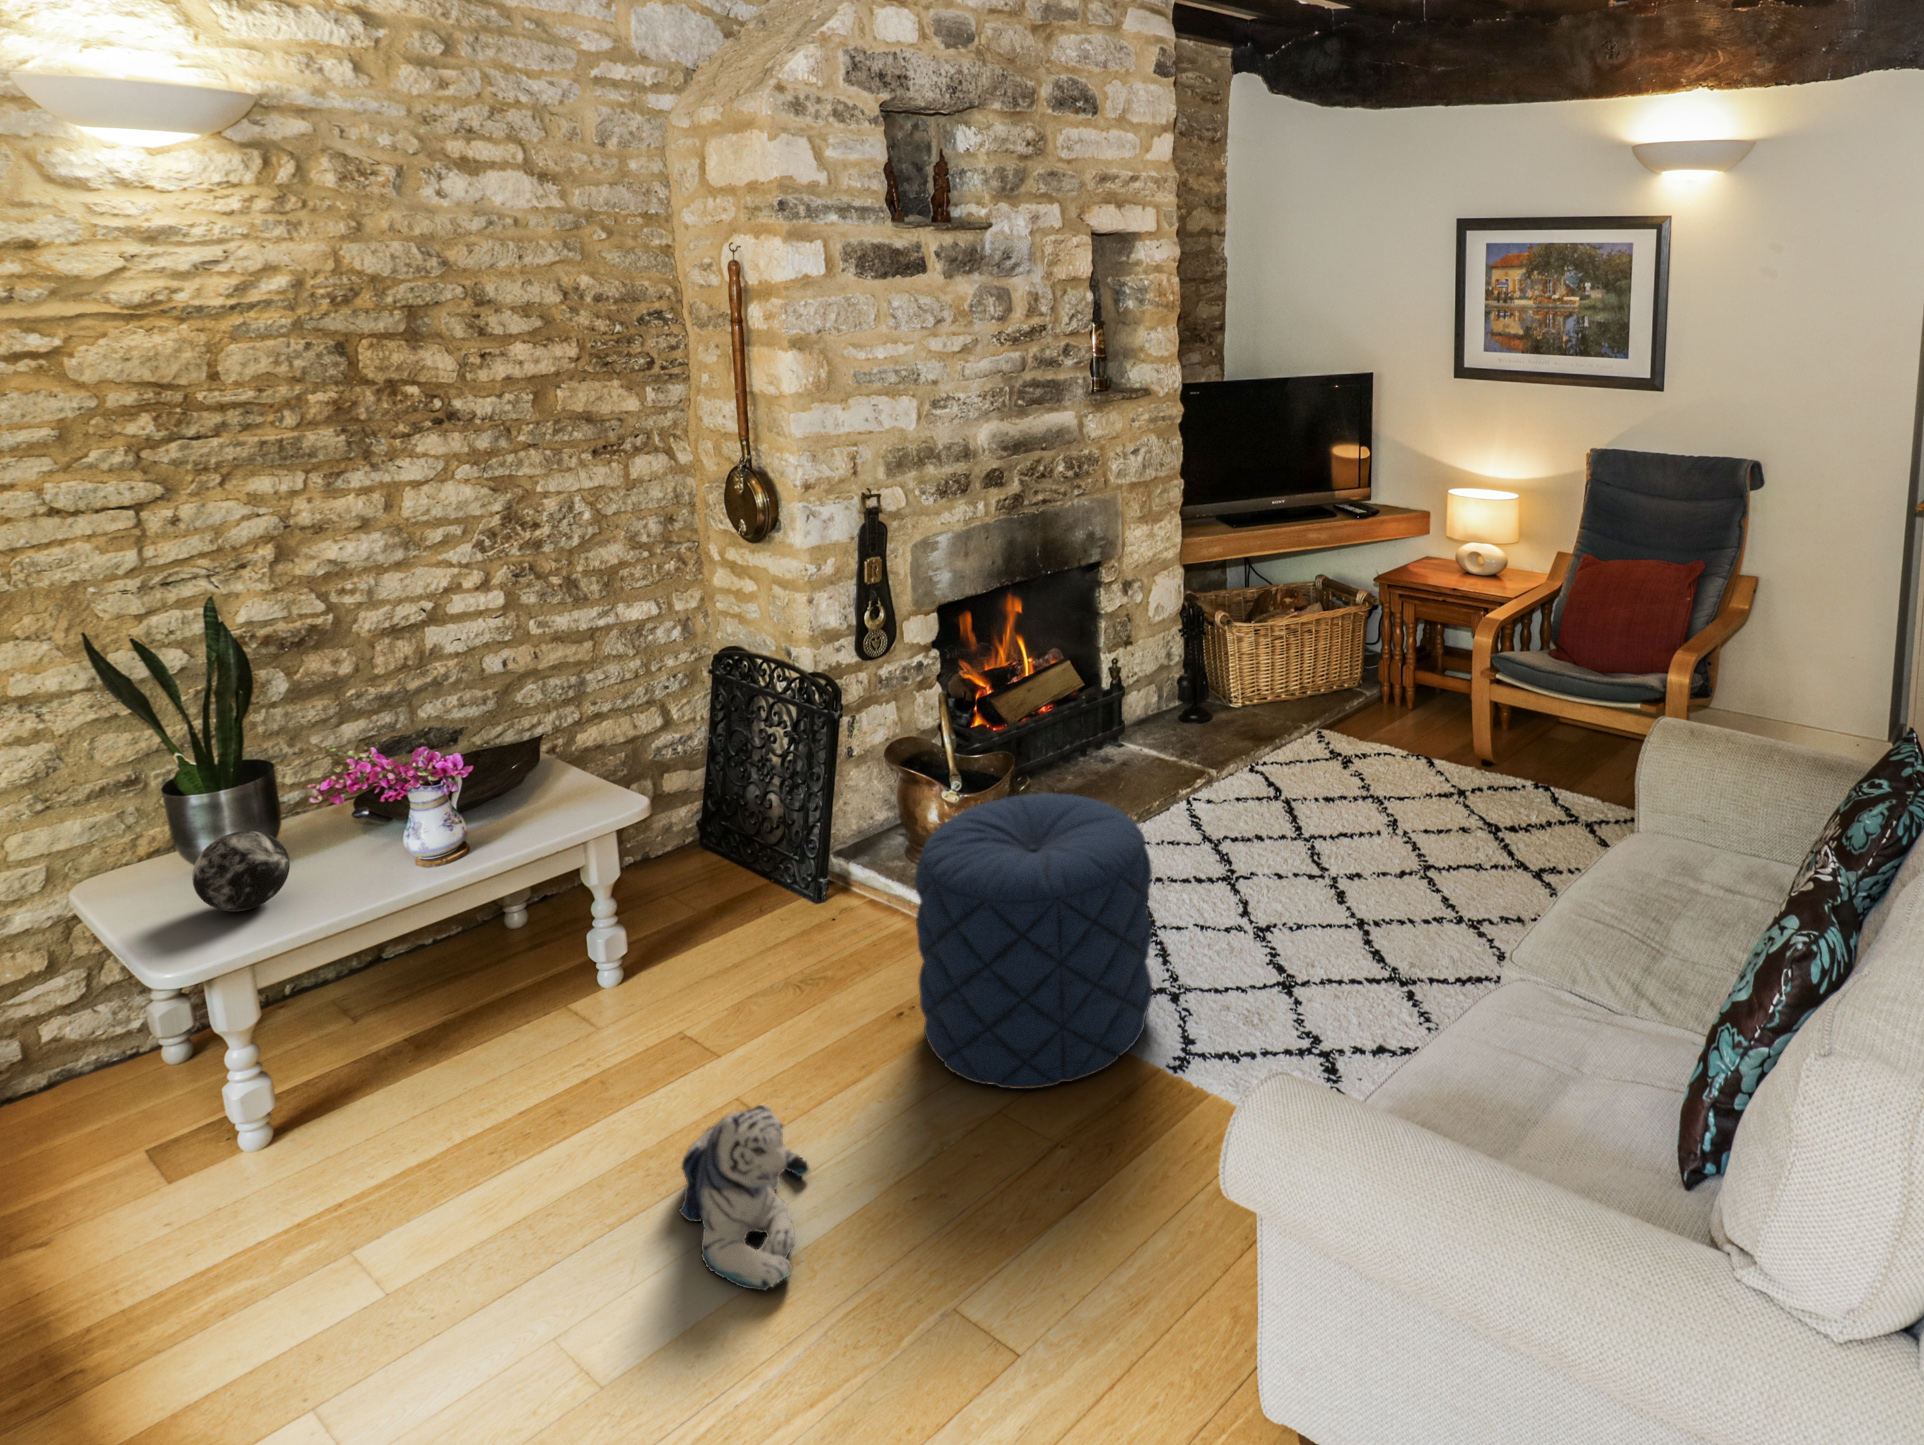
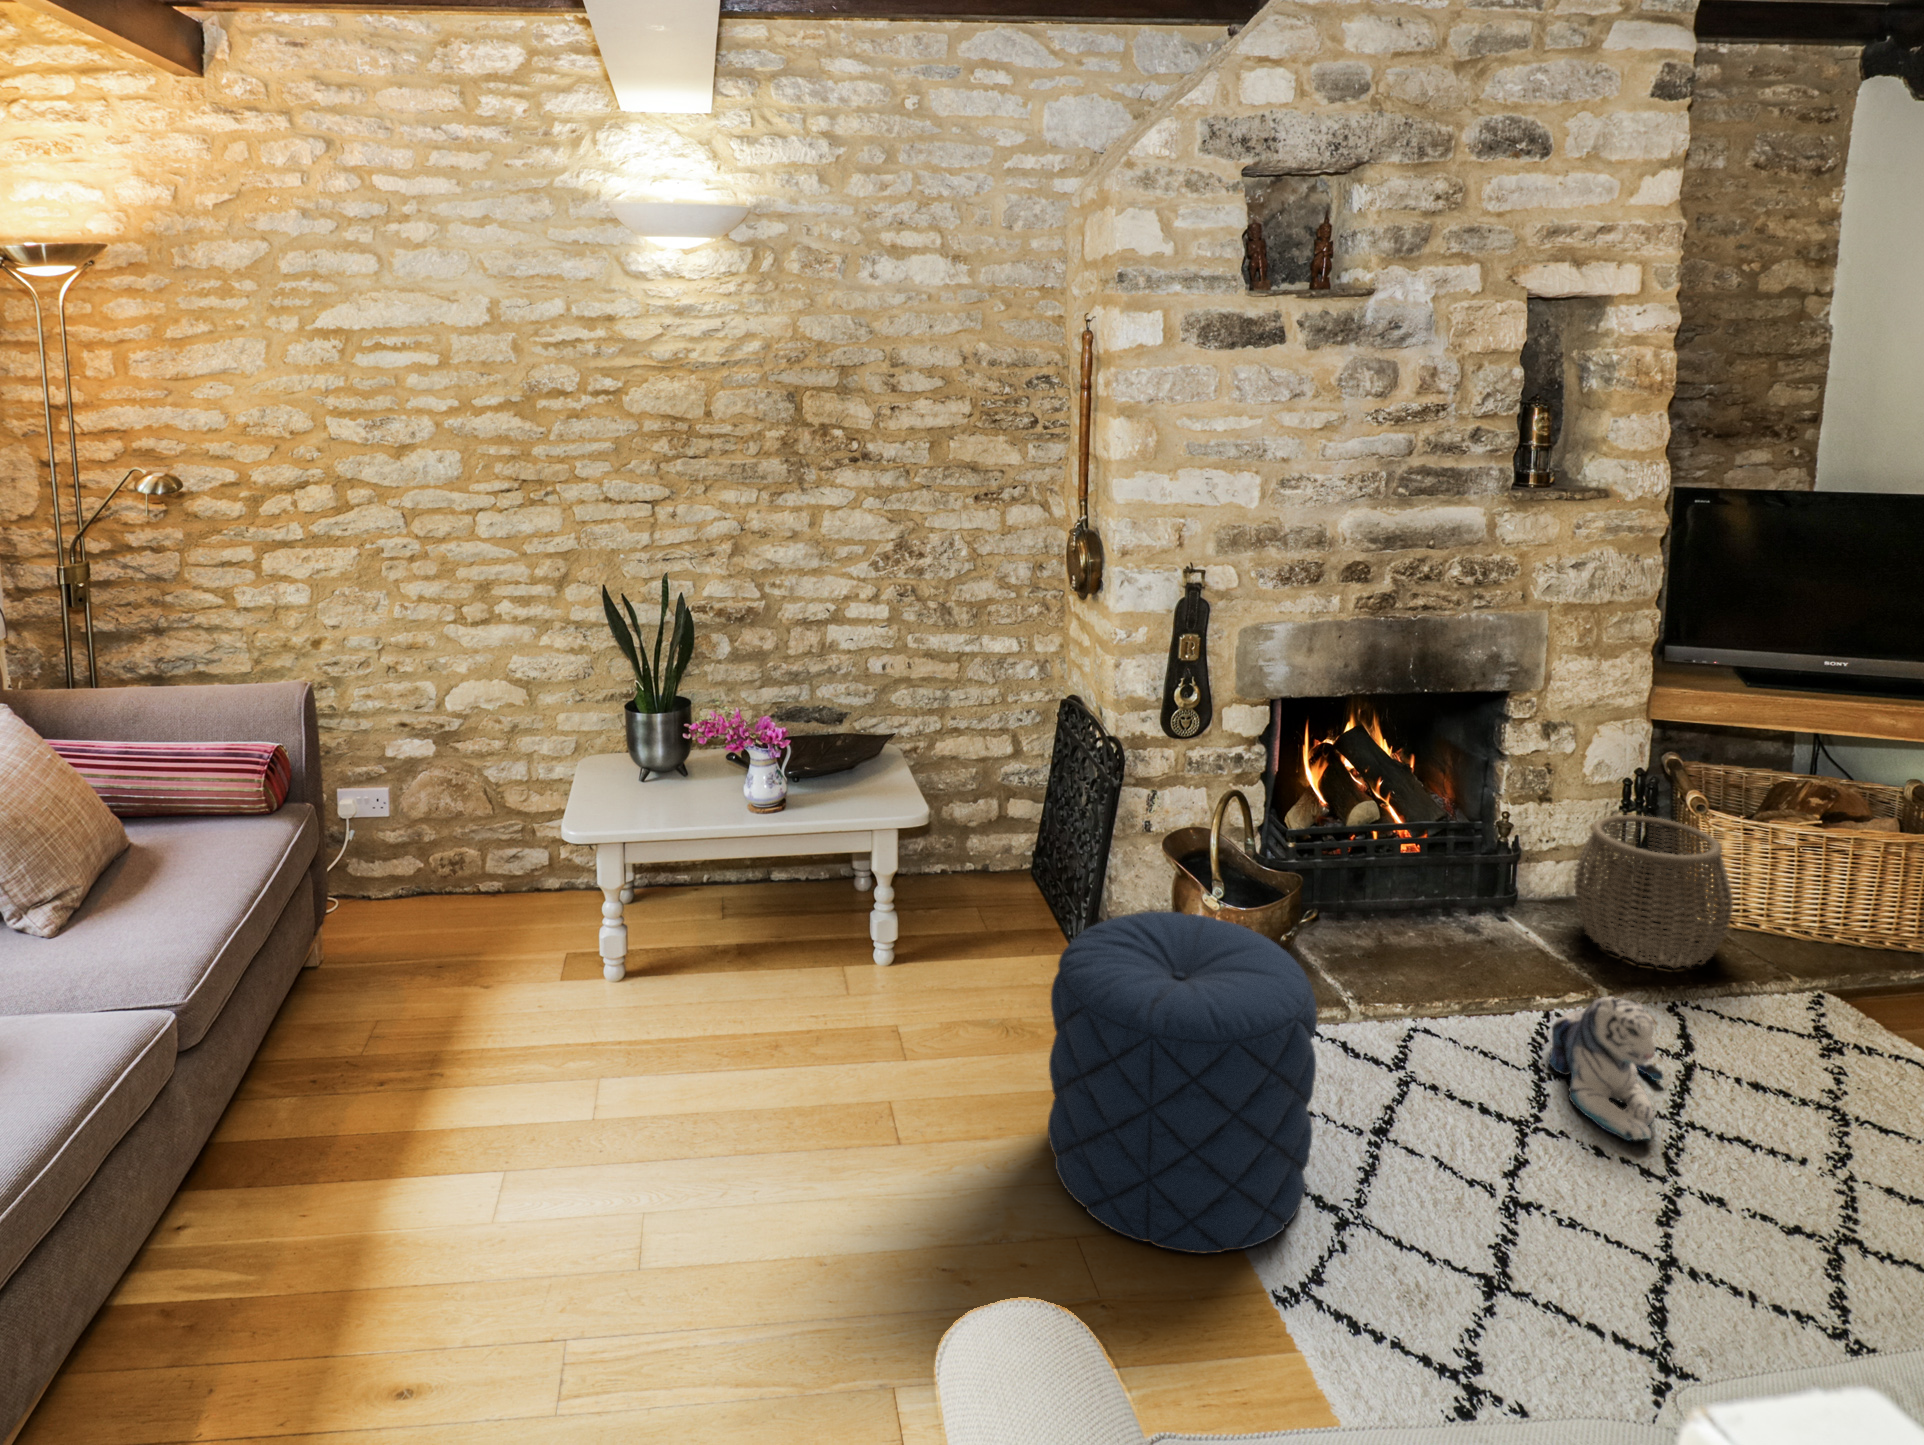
woven basket: none [1159,639,1263,749] -> present [1574,815,1733,968]
decorative orb: present [192,831,290,911] -> none [614,746,671,804]
plush toy: present [679,1105,810,1290] -> present [1548,997,1664,1141]

